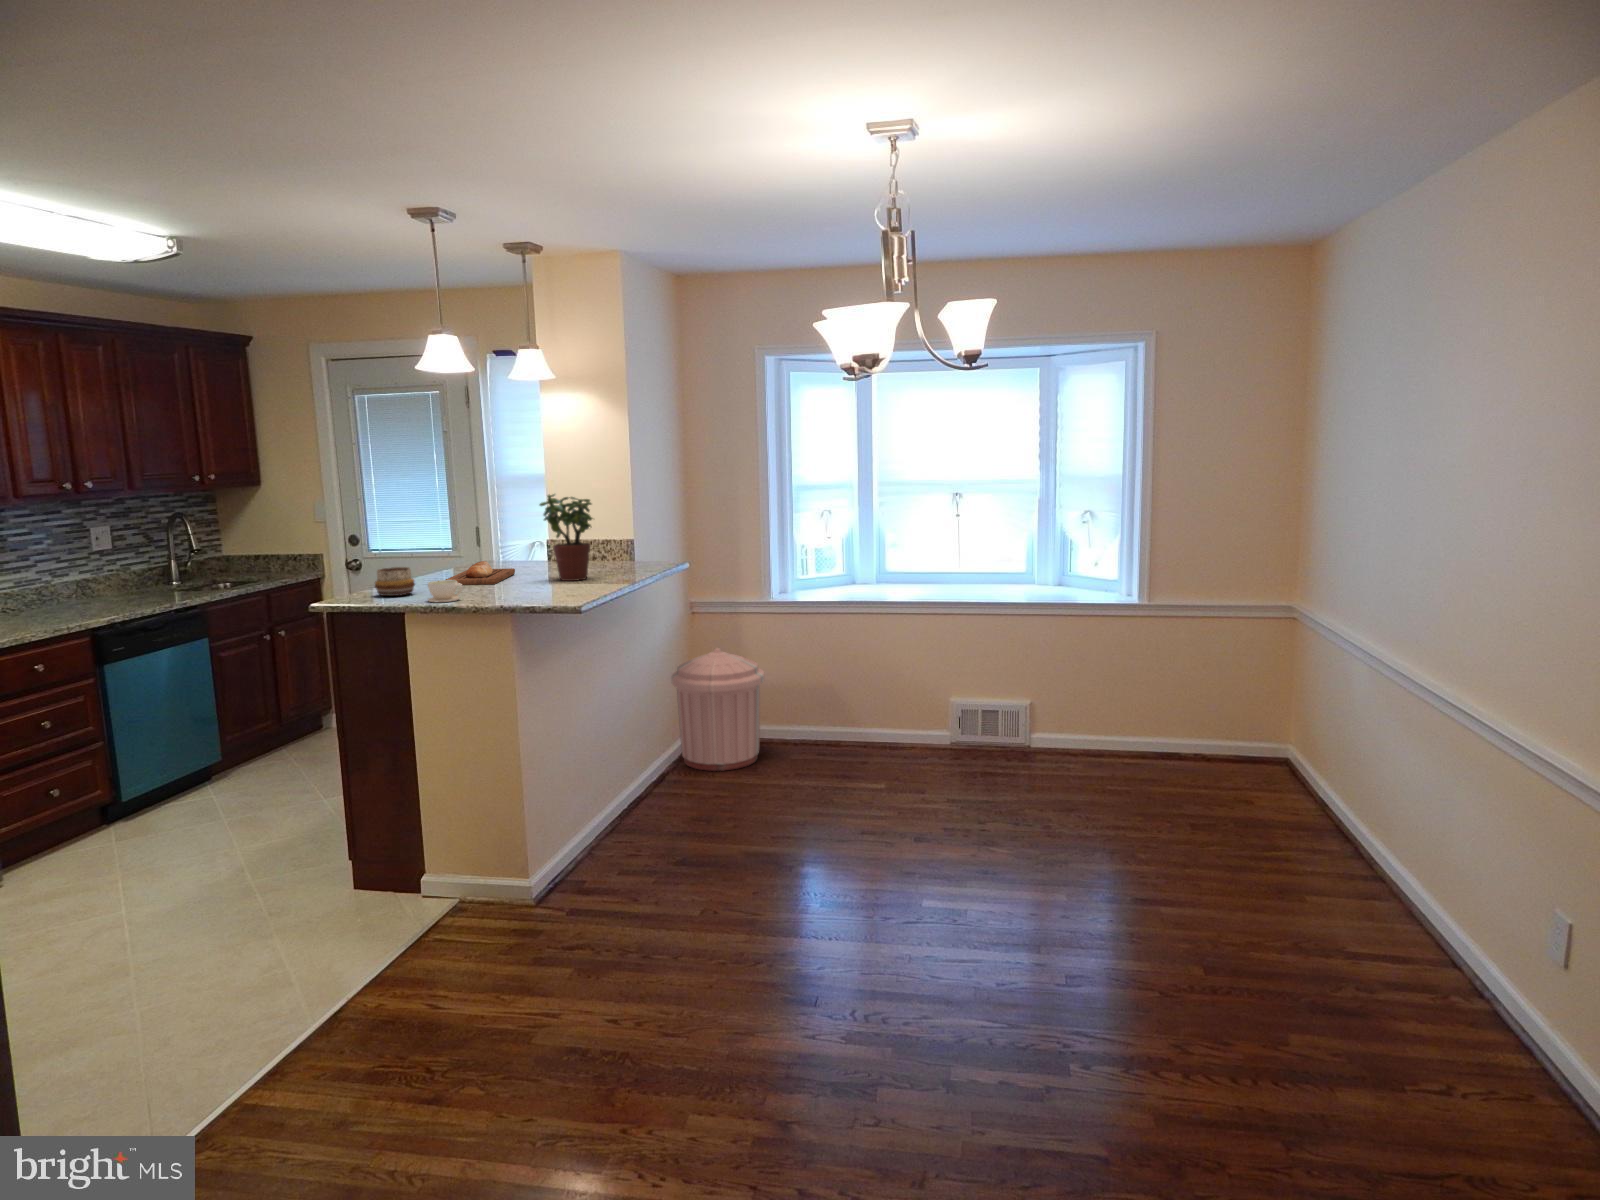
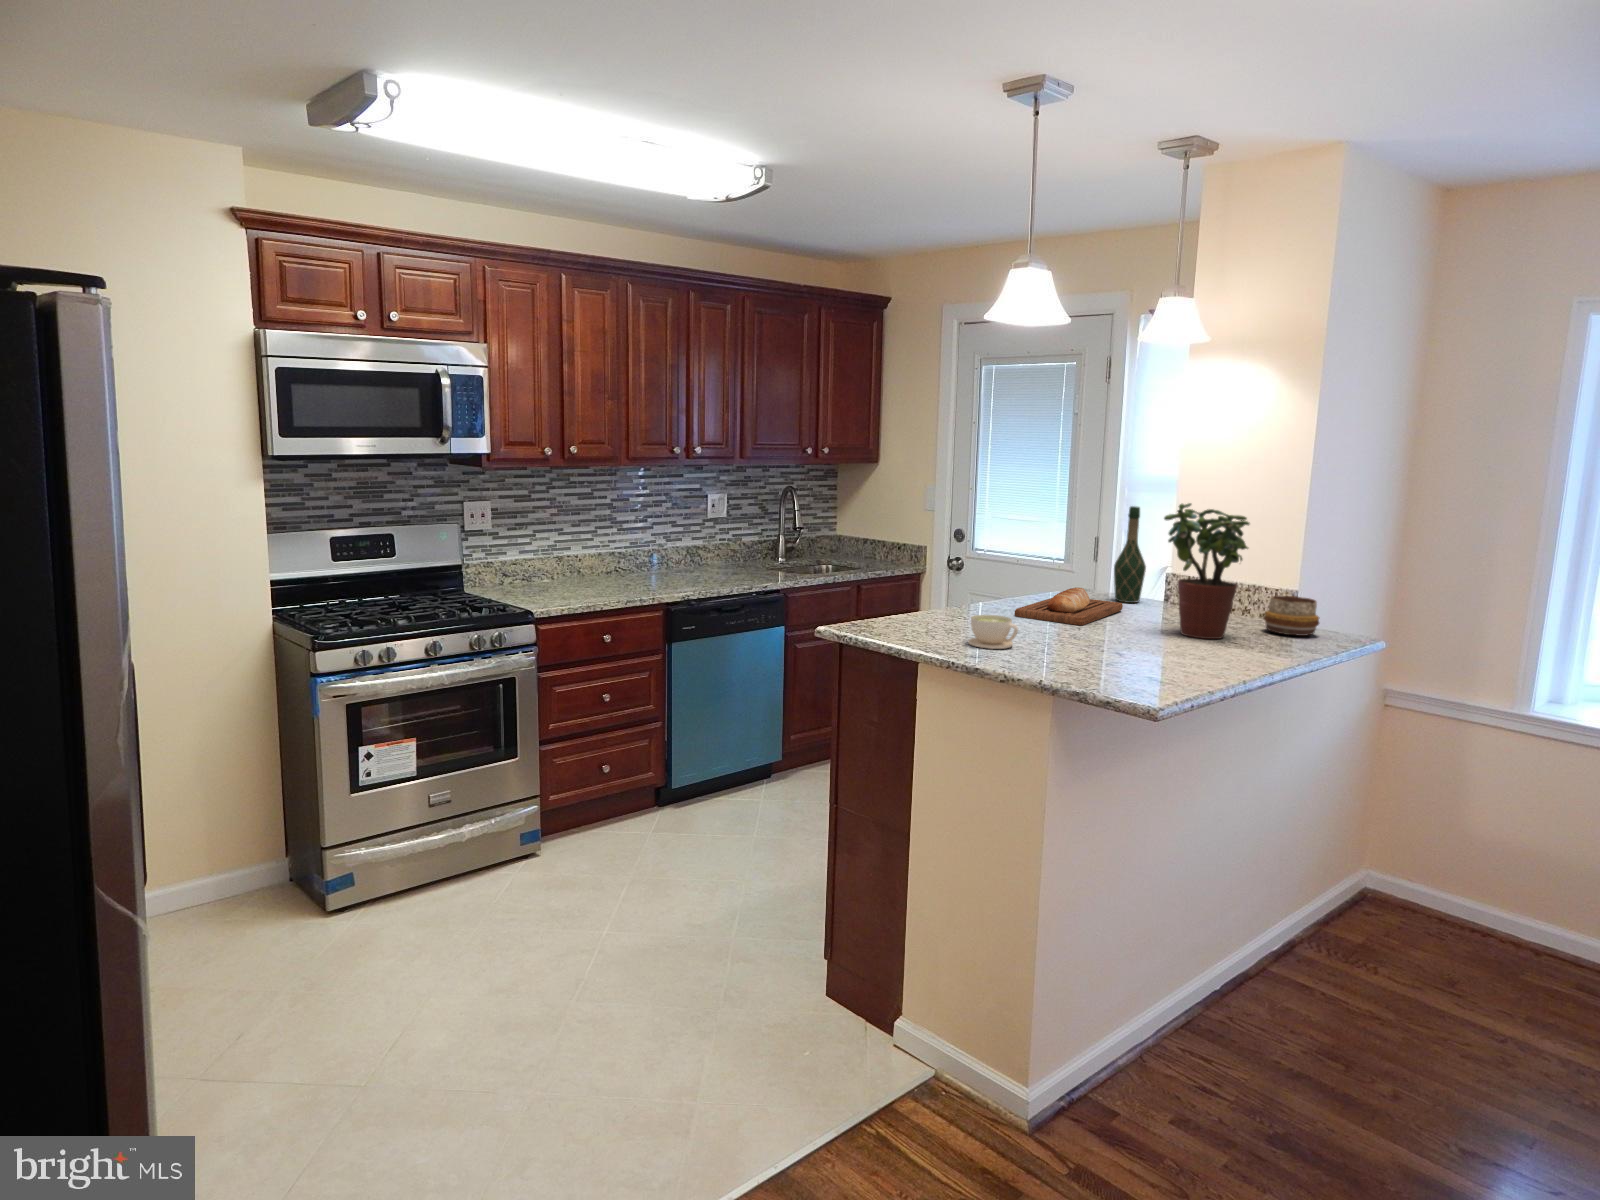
wine bottle: none [502,501,524,569] -> present [1114,506,1146,603]
decorative bowl: present [375,567,415,596] -> present [1264,596,1319,636]
trash can: present [671,648,765,771] -> none [1346,772,1522,976]

